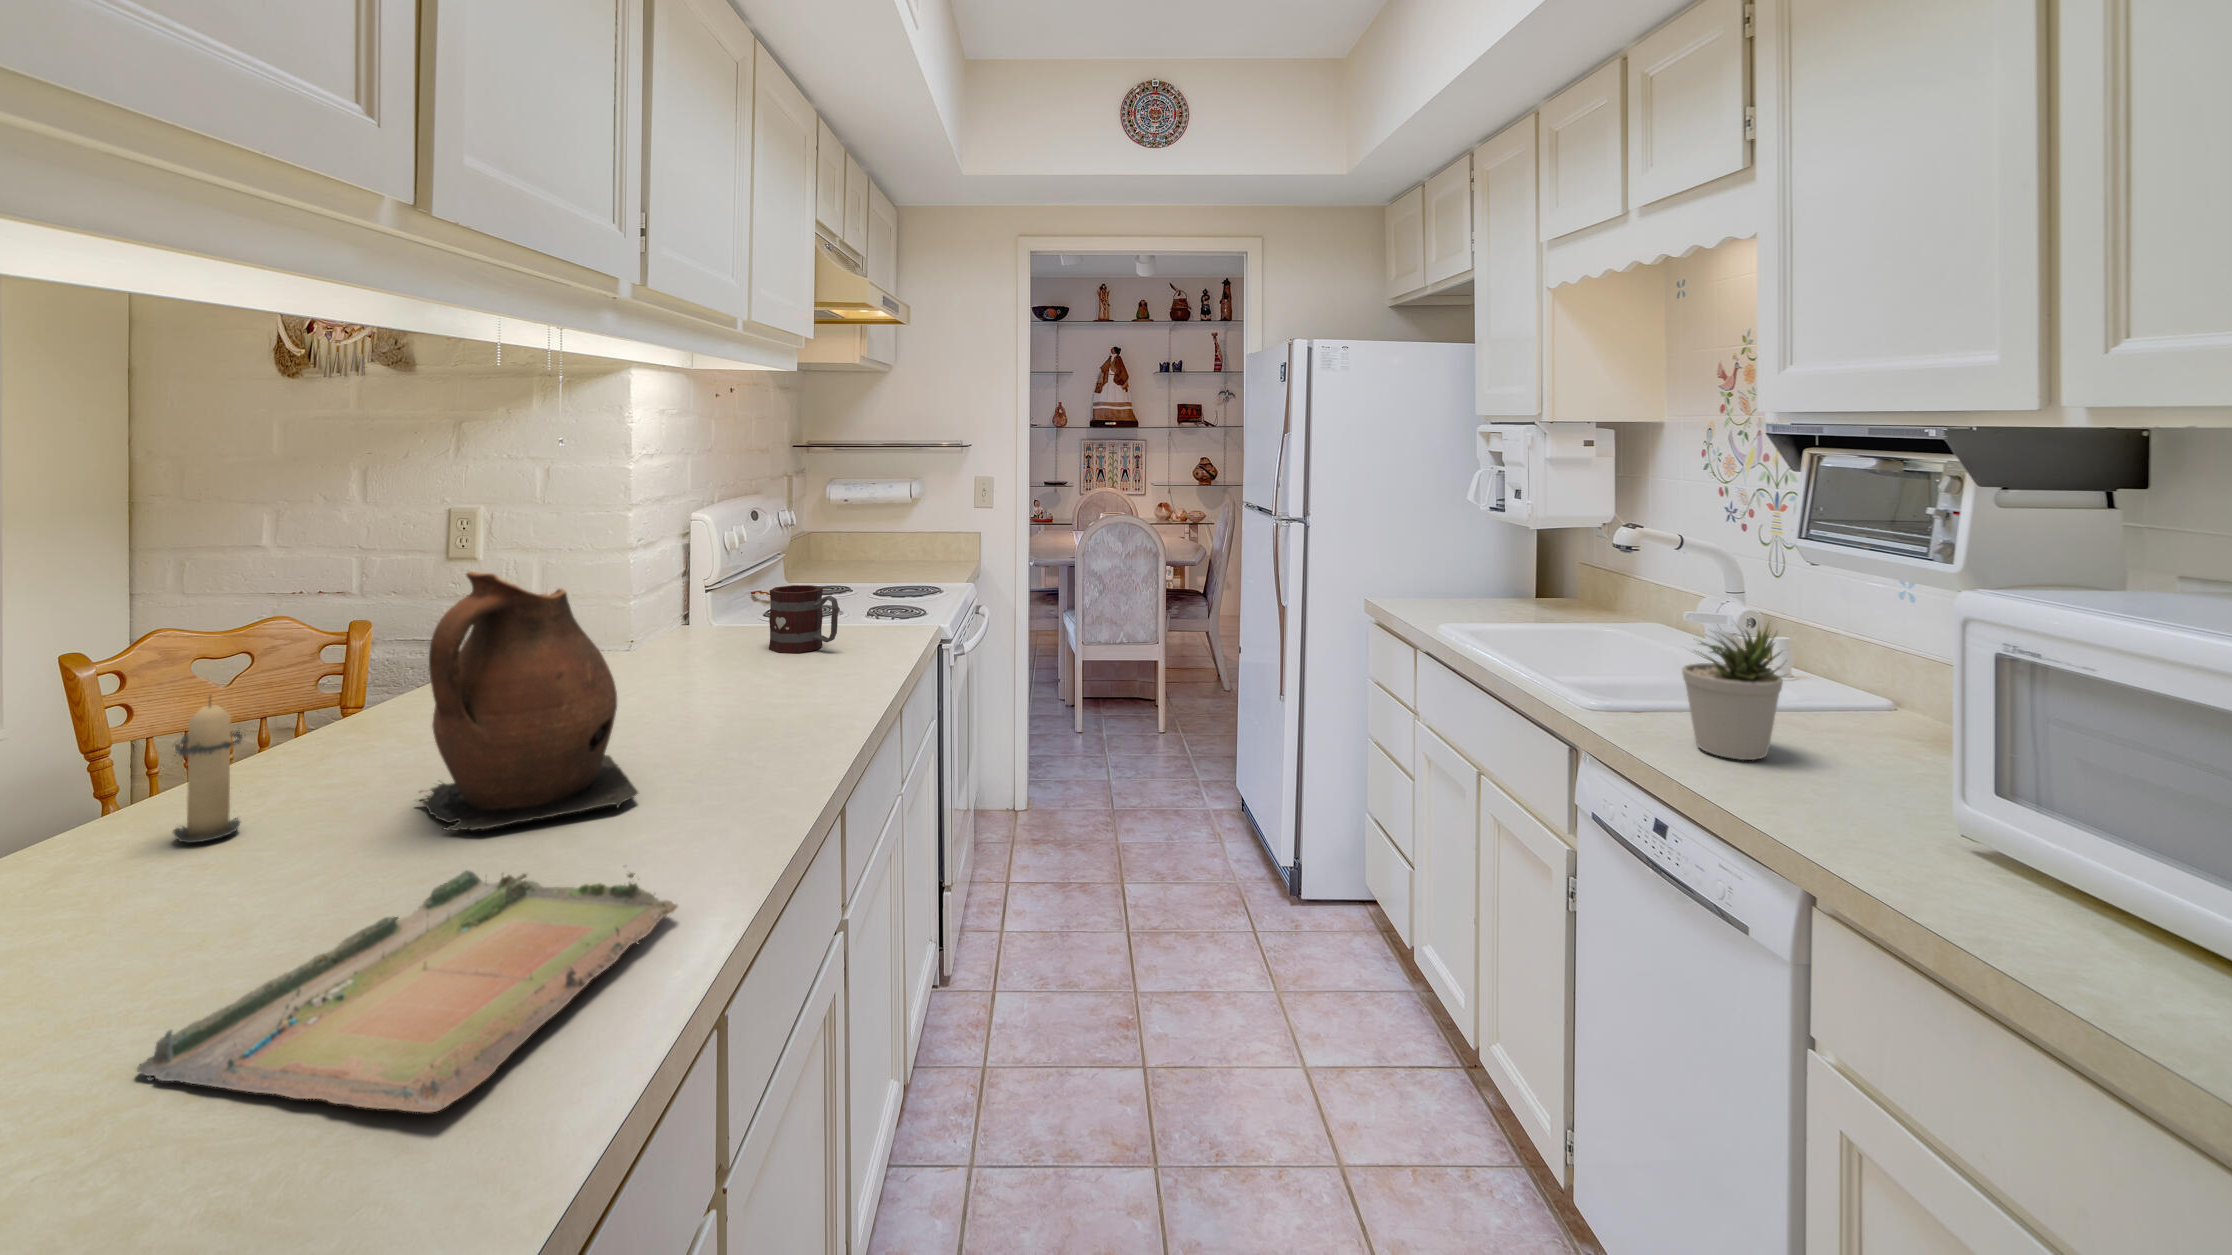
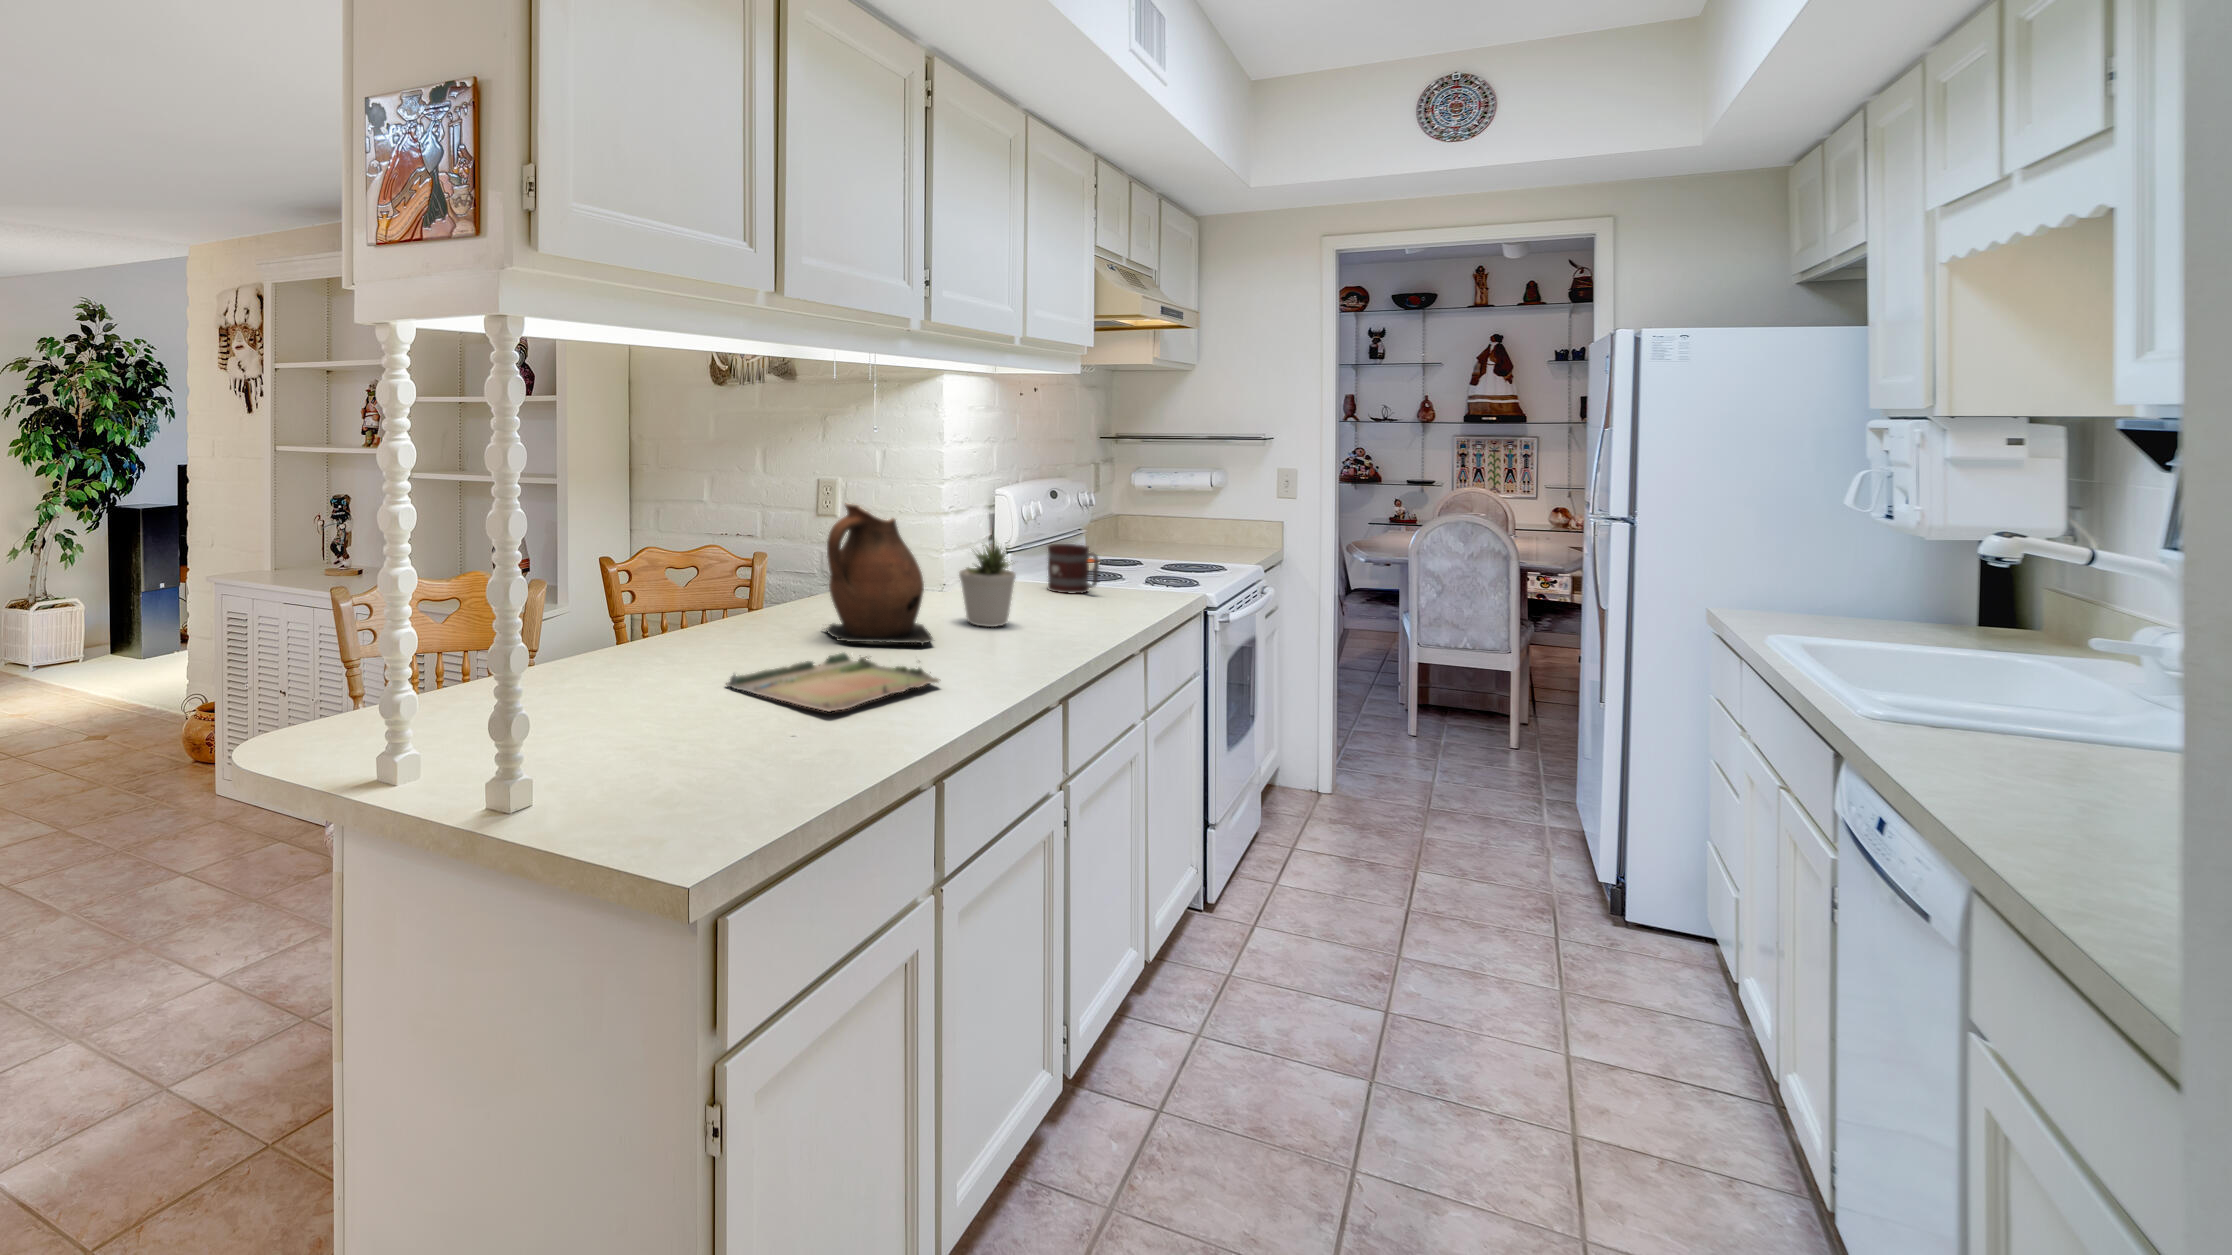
potted plant: present [1682,626,1783,760] -> present [959,541,1016,627]
candle: present [173,697,242,843] -> none [716,557,751,629]

